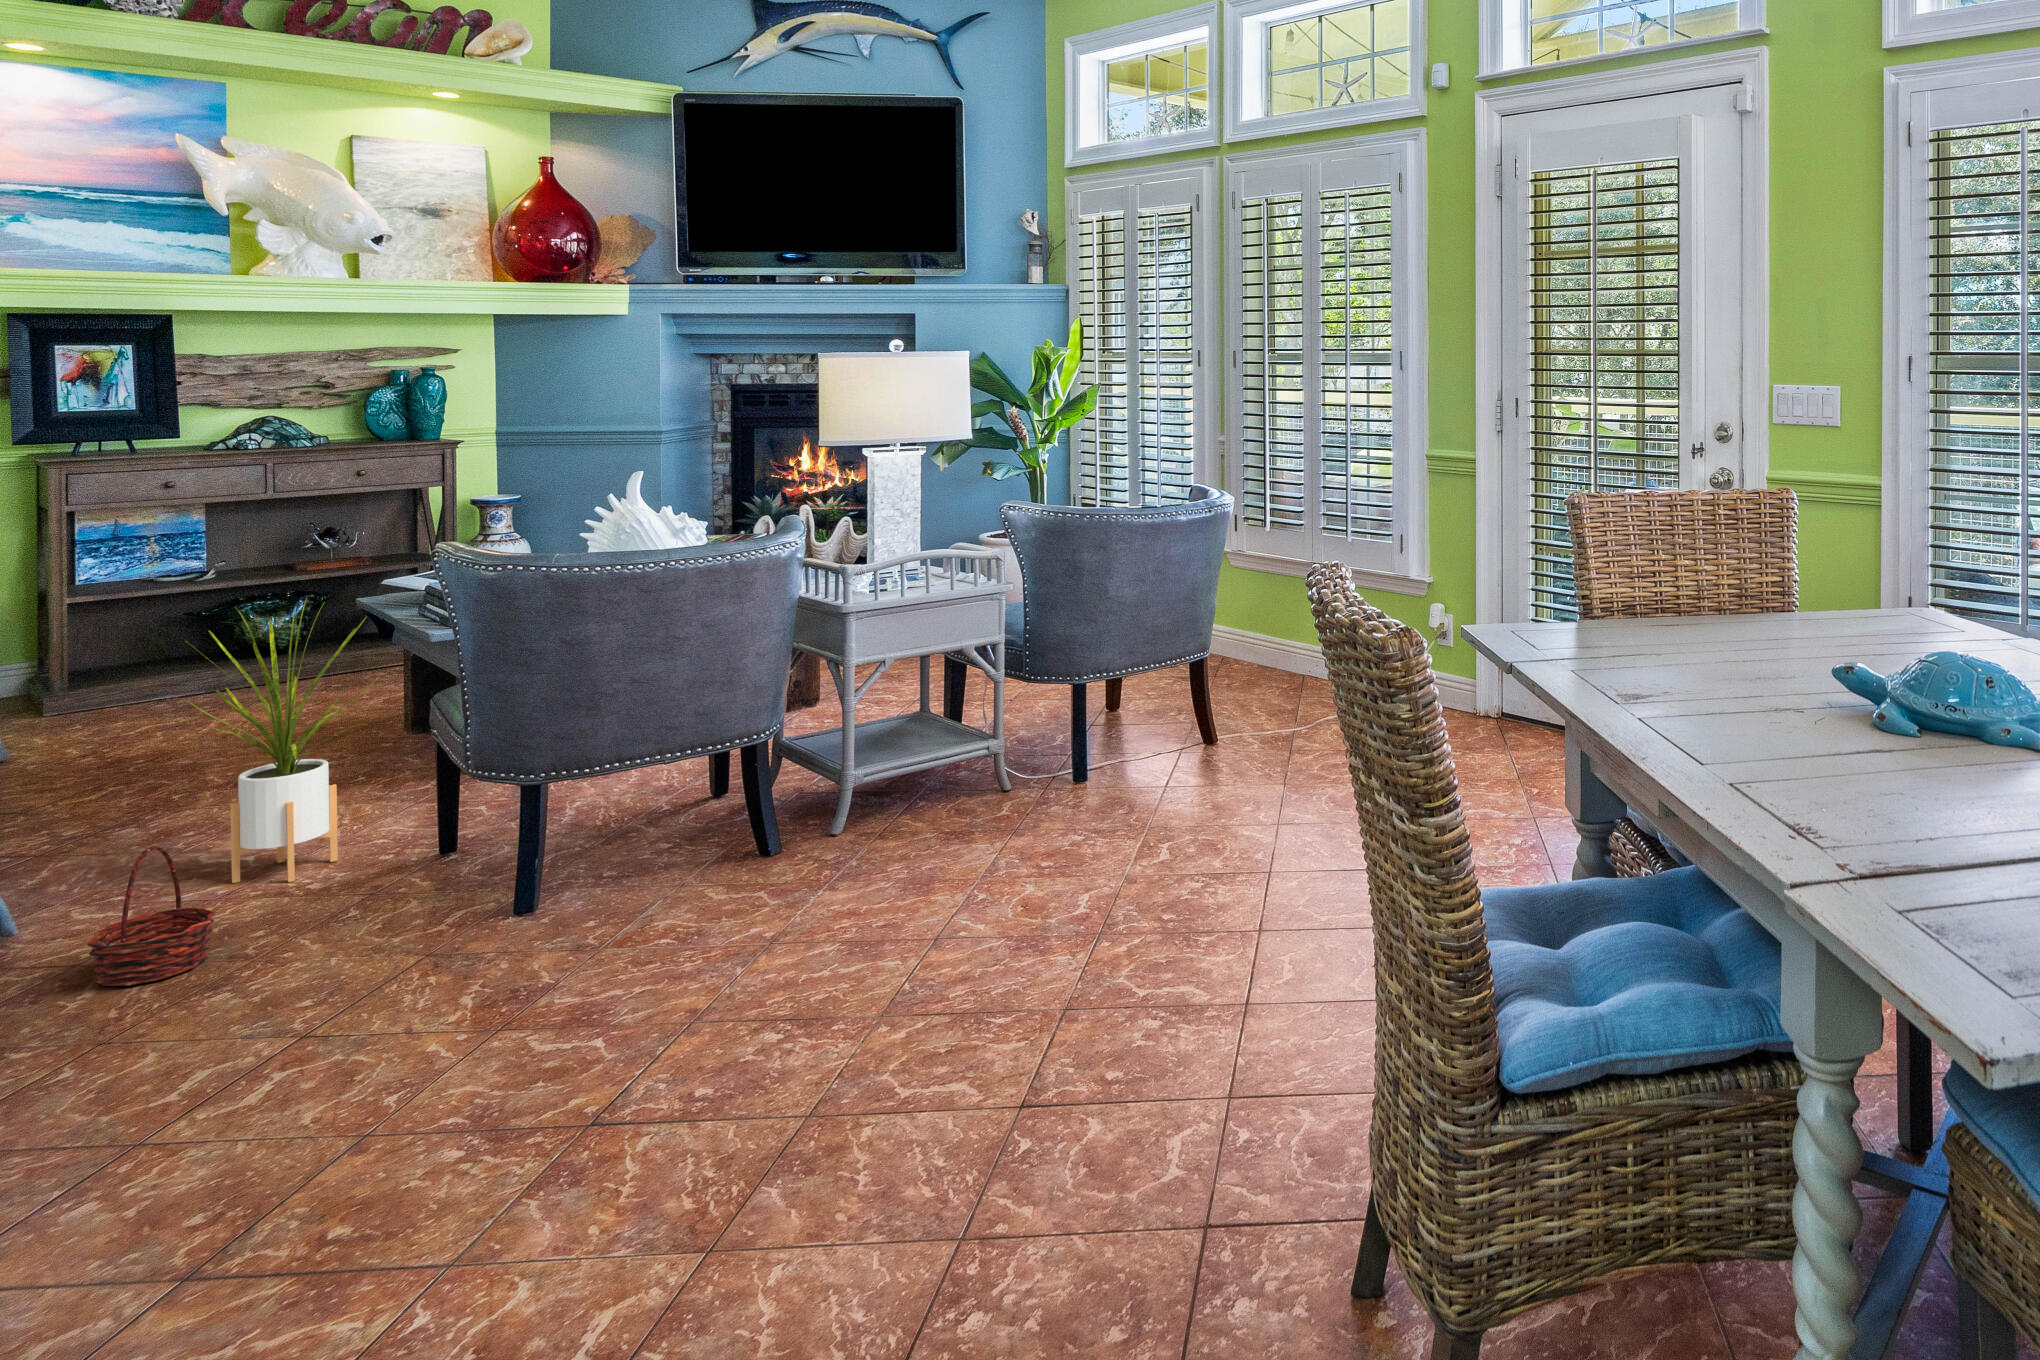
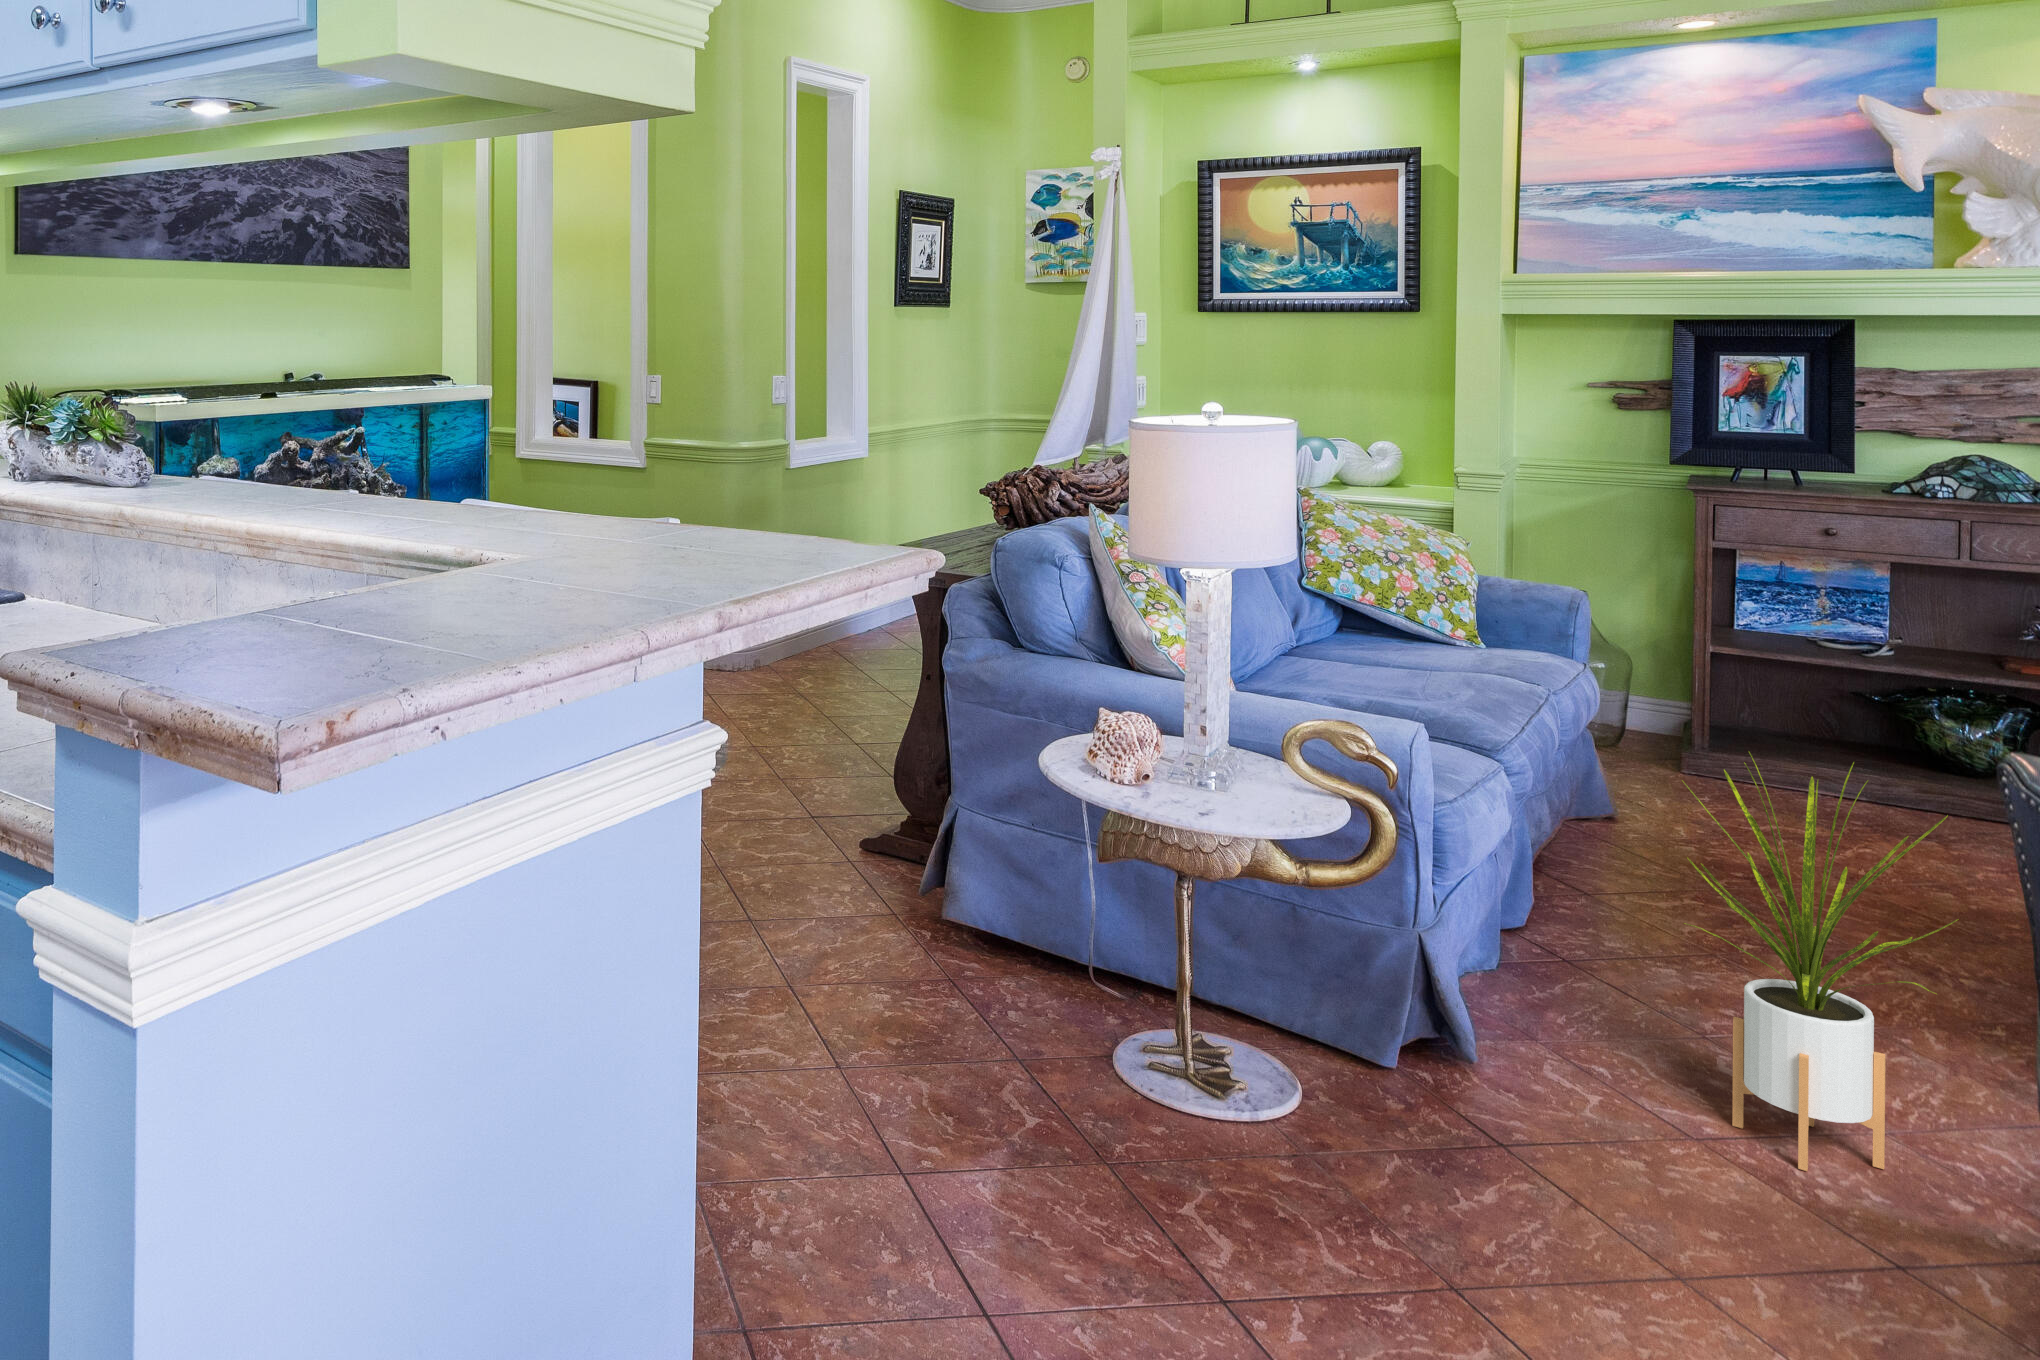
basket: present [87,846,215,986] -> none [1497,1055,1646,1245]

